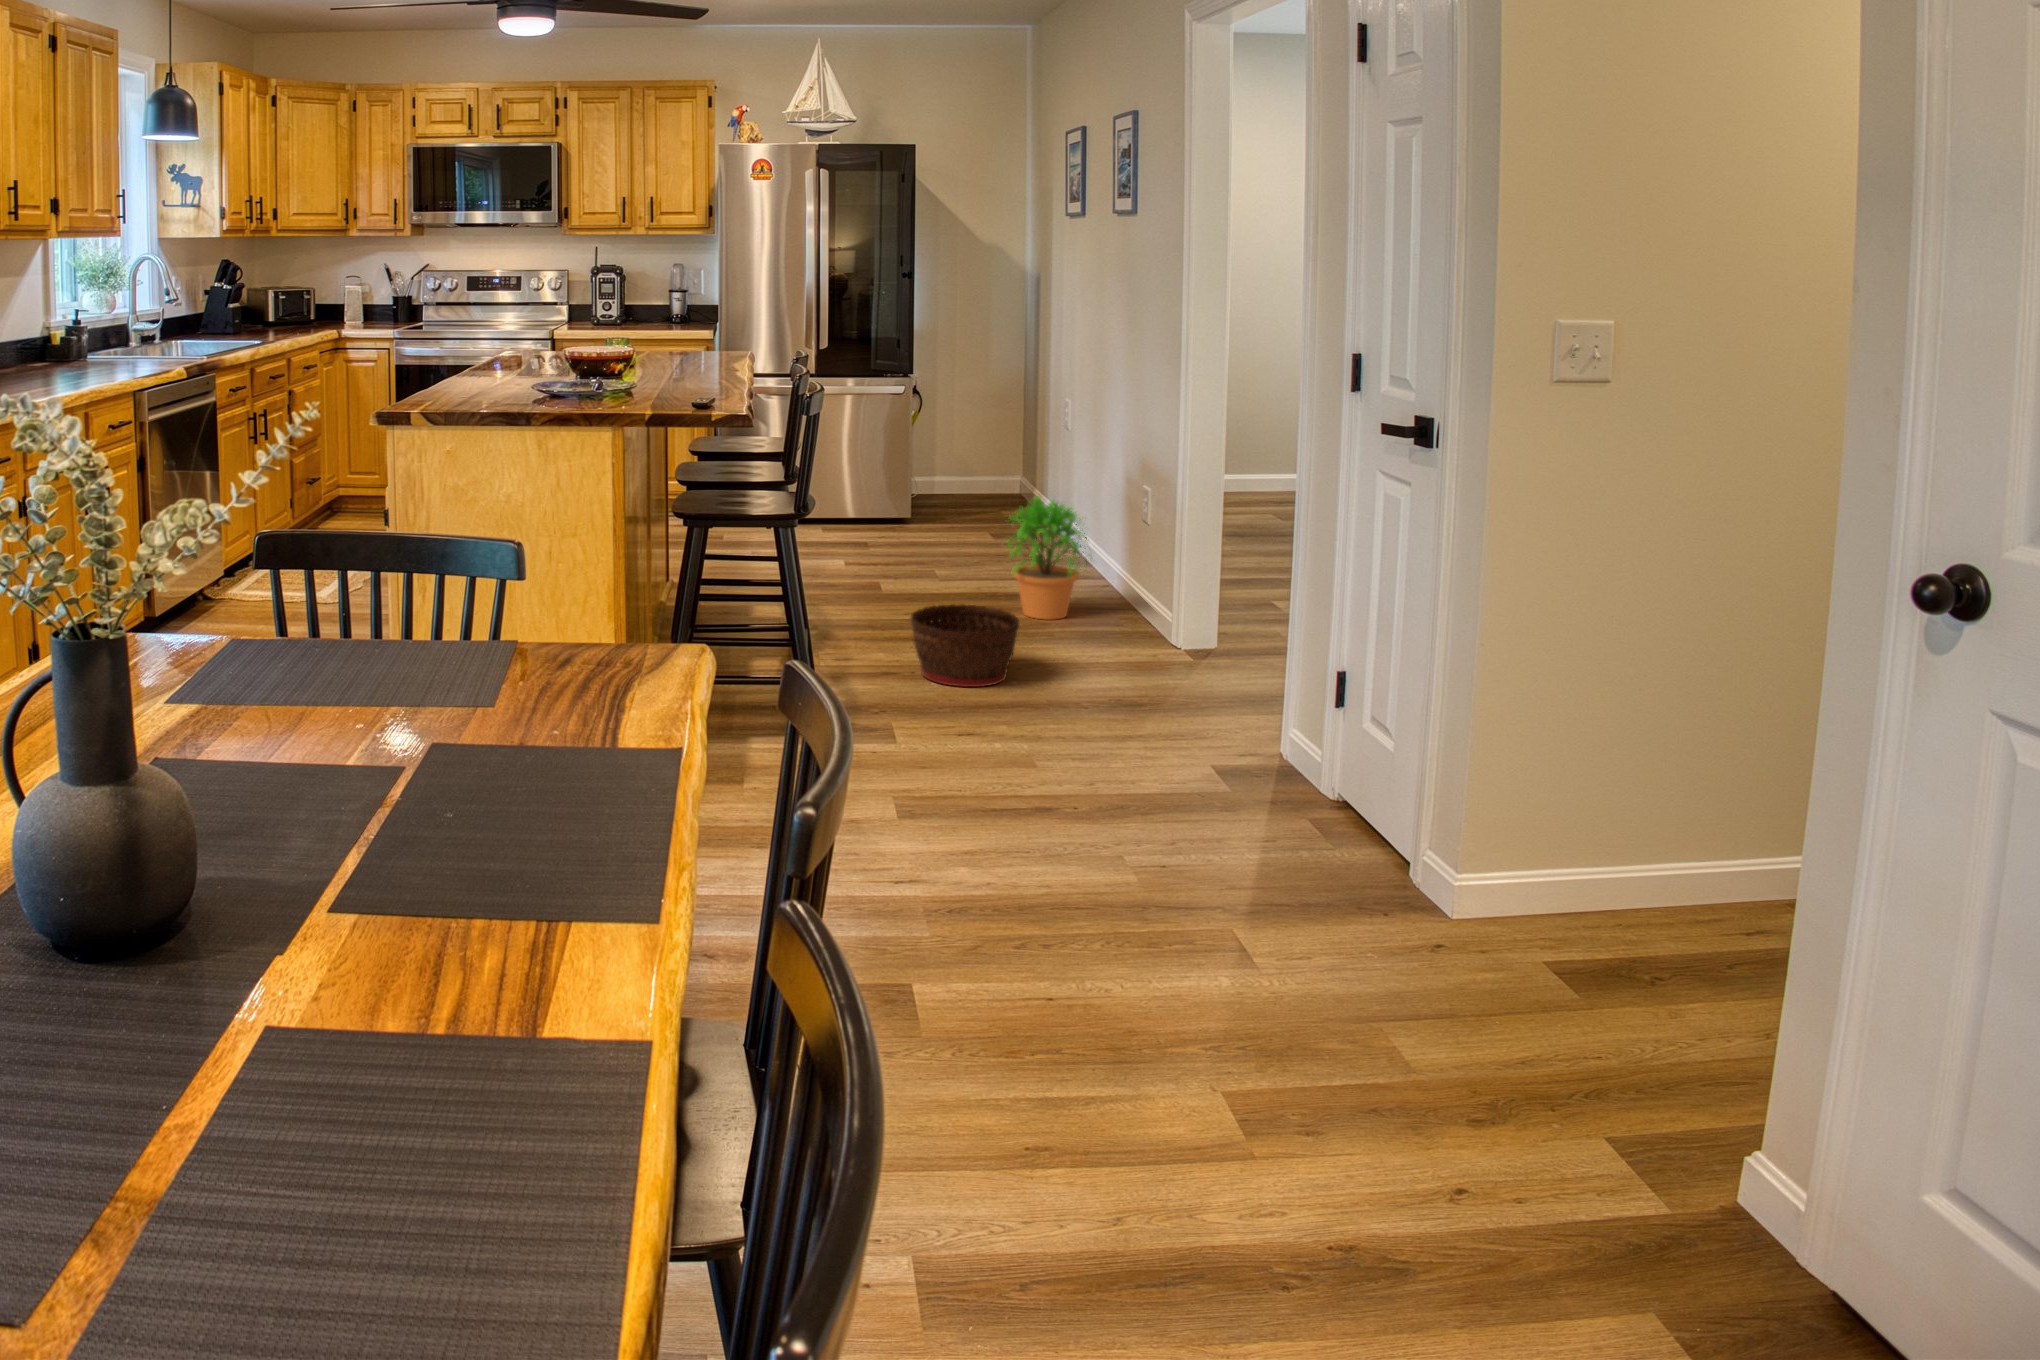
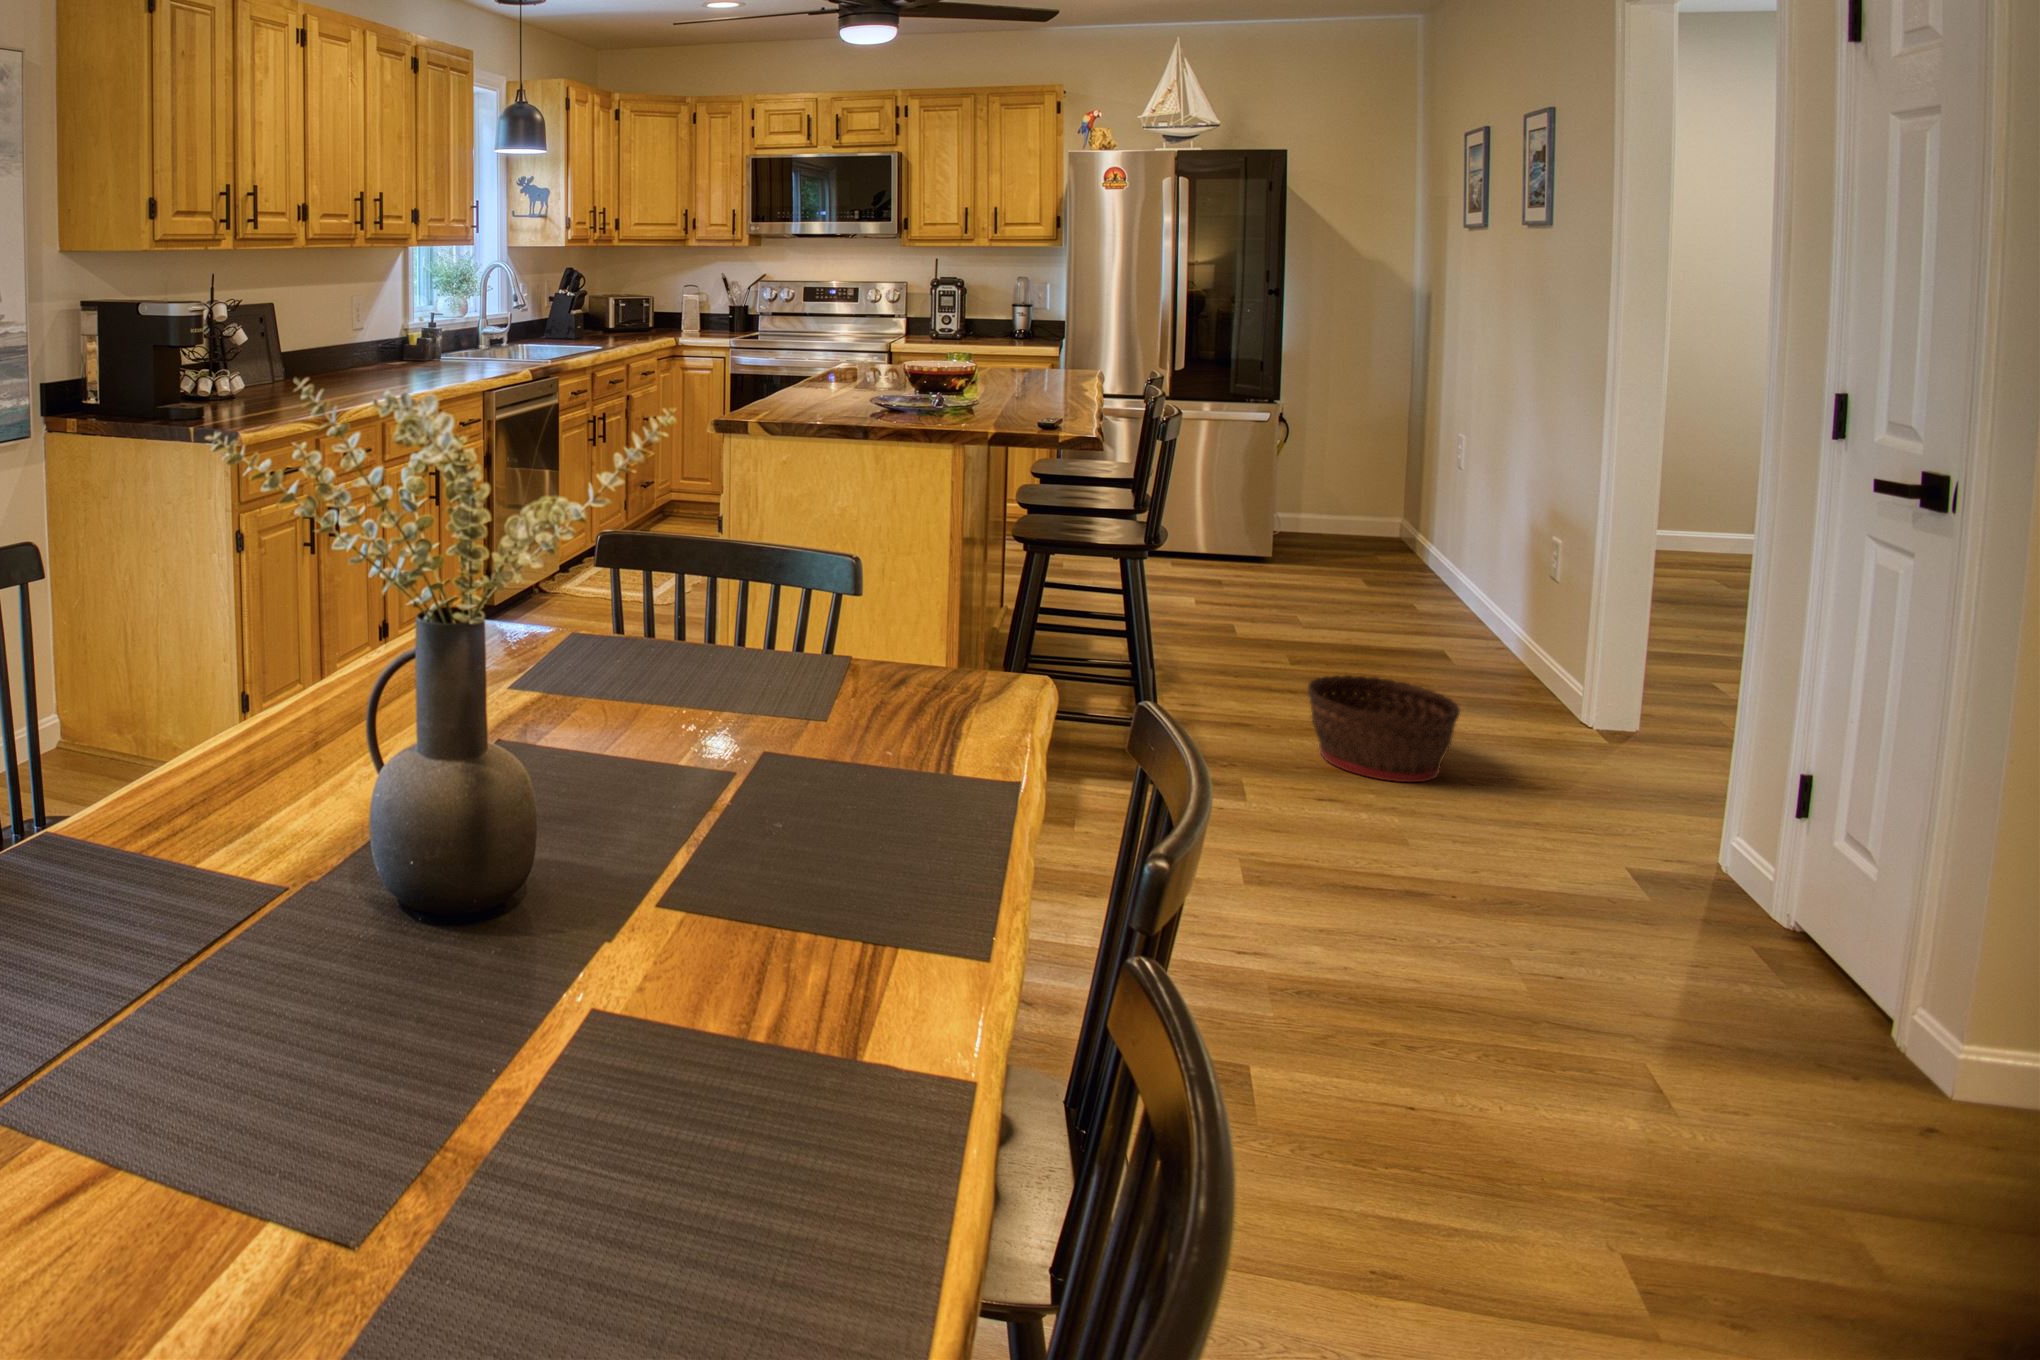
potted plant: present [1007,496,1088,620] -> none [1419,551,1557,702]

